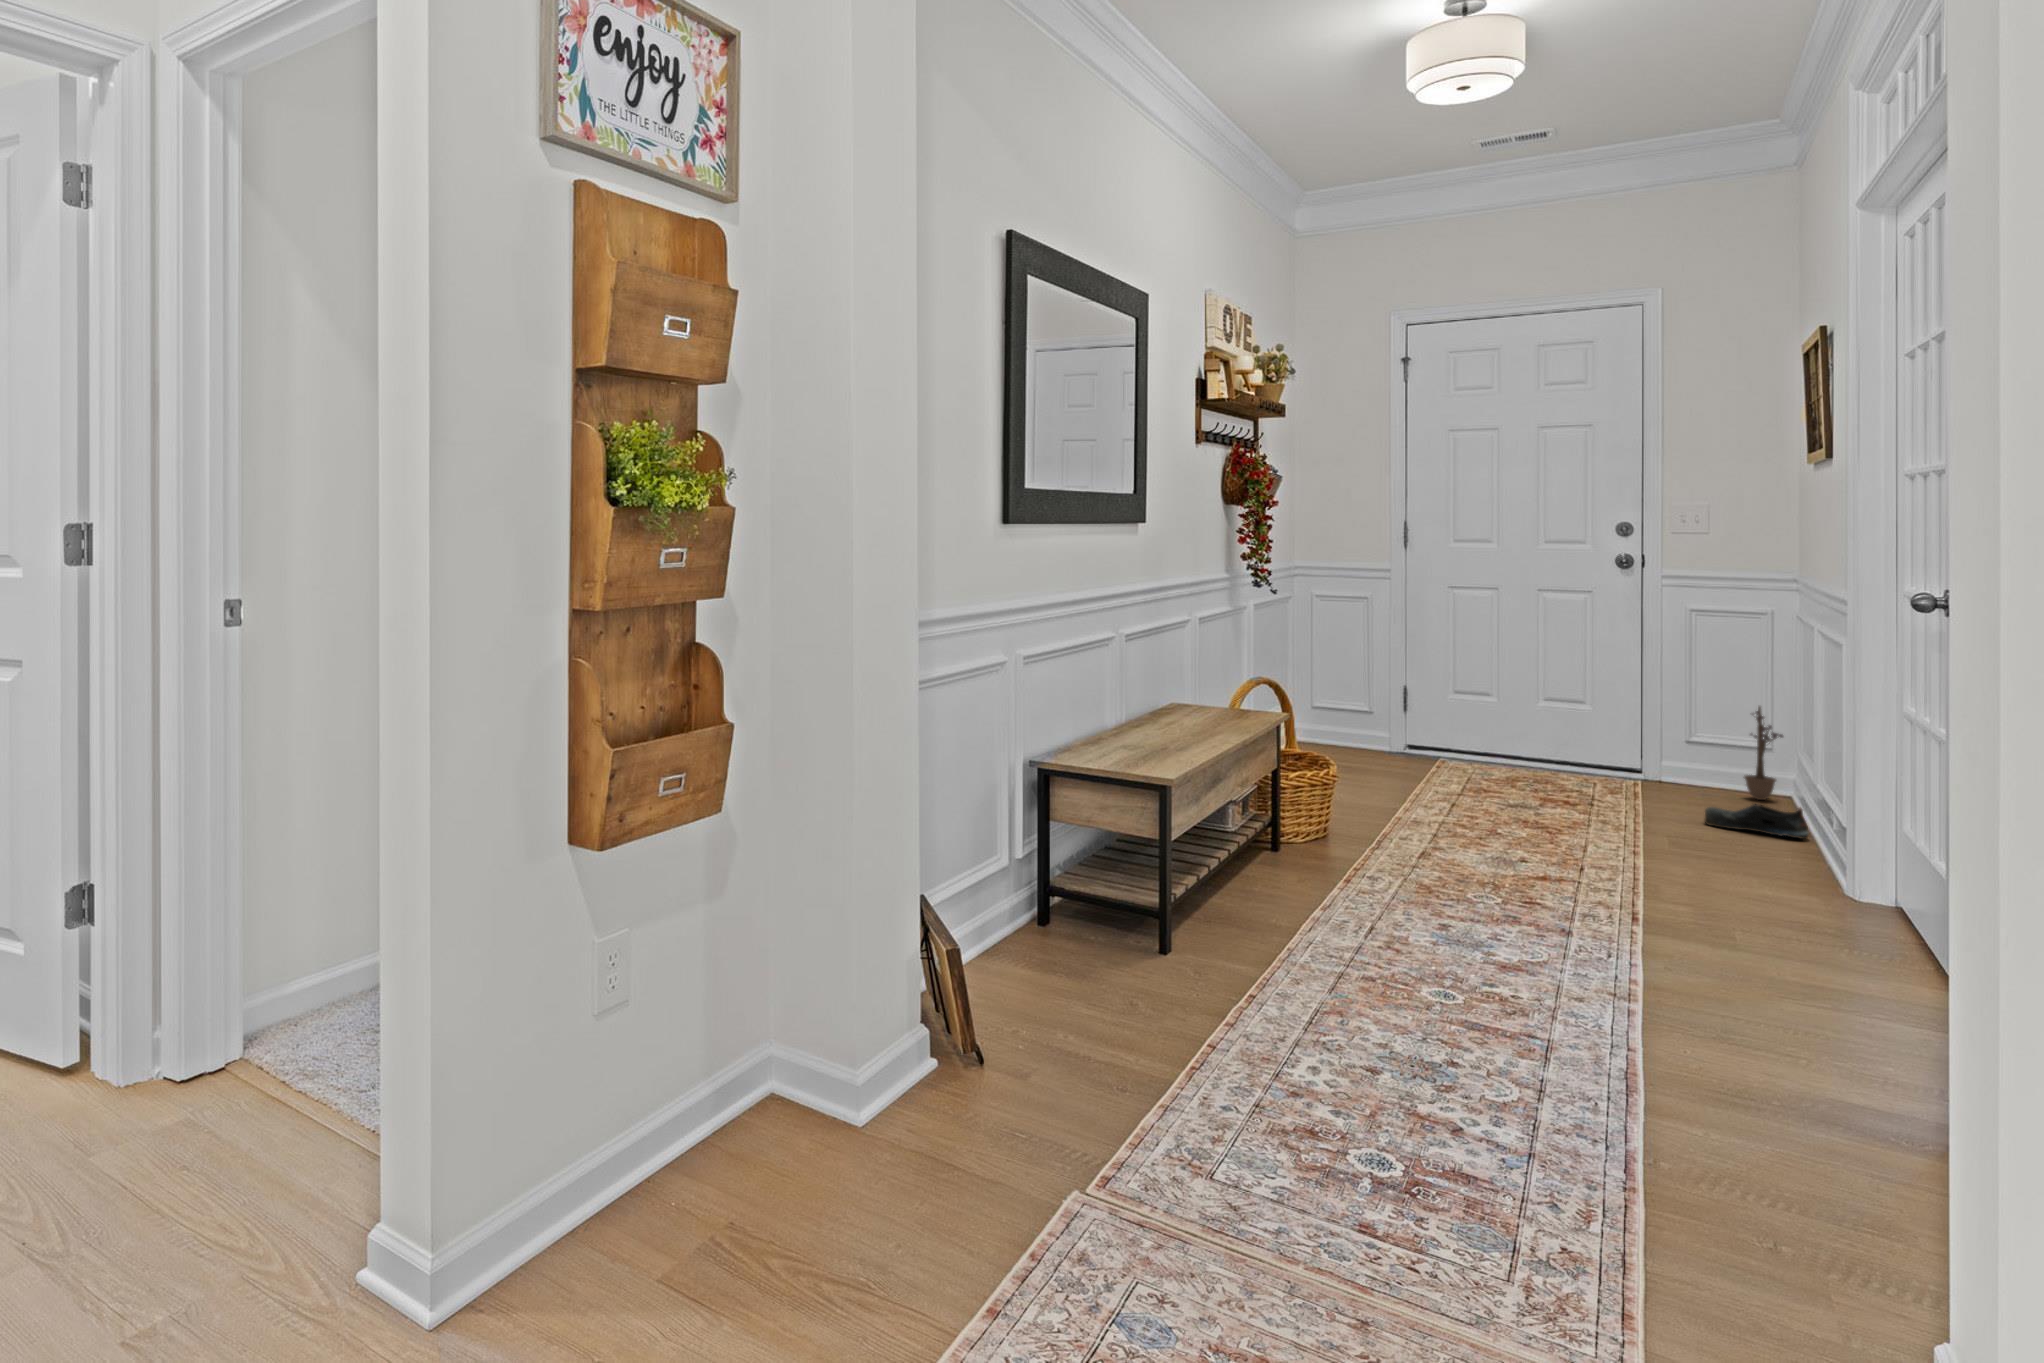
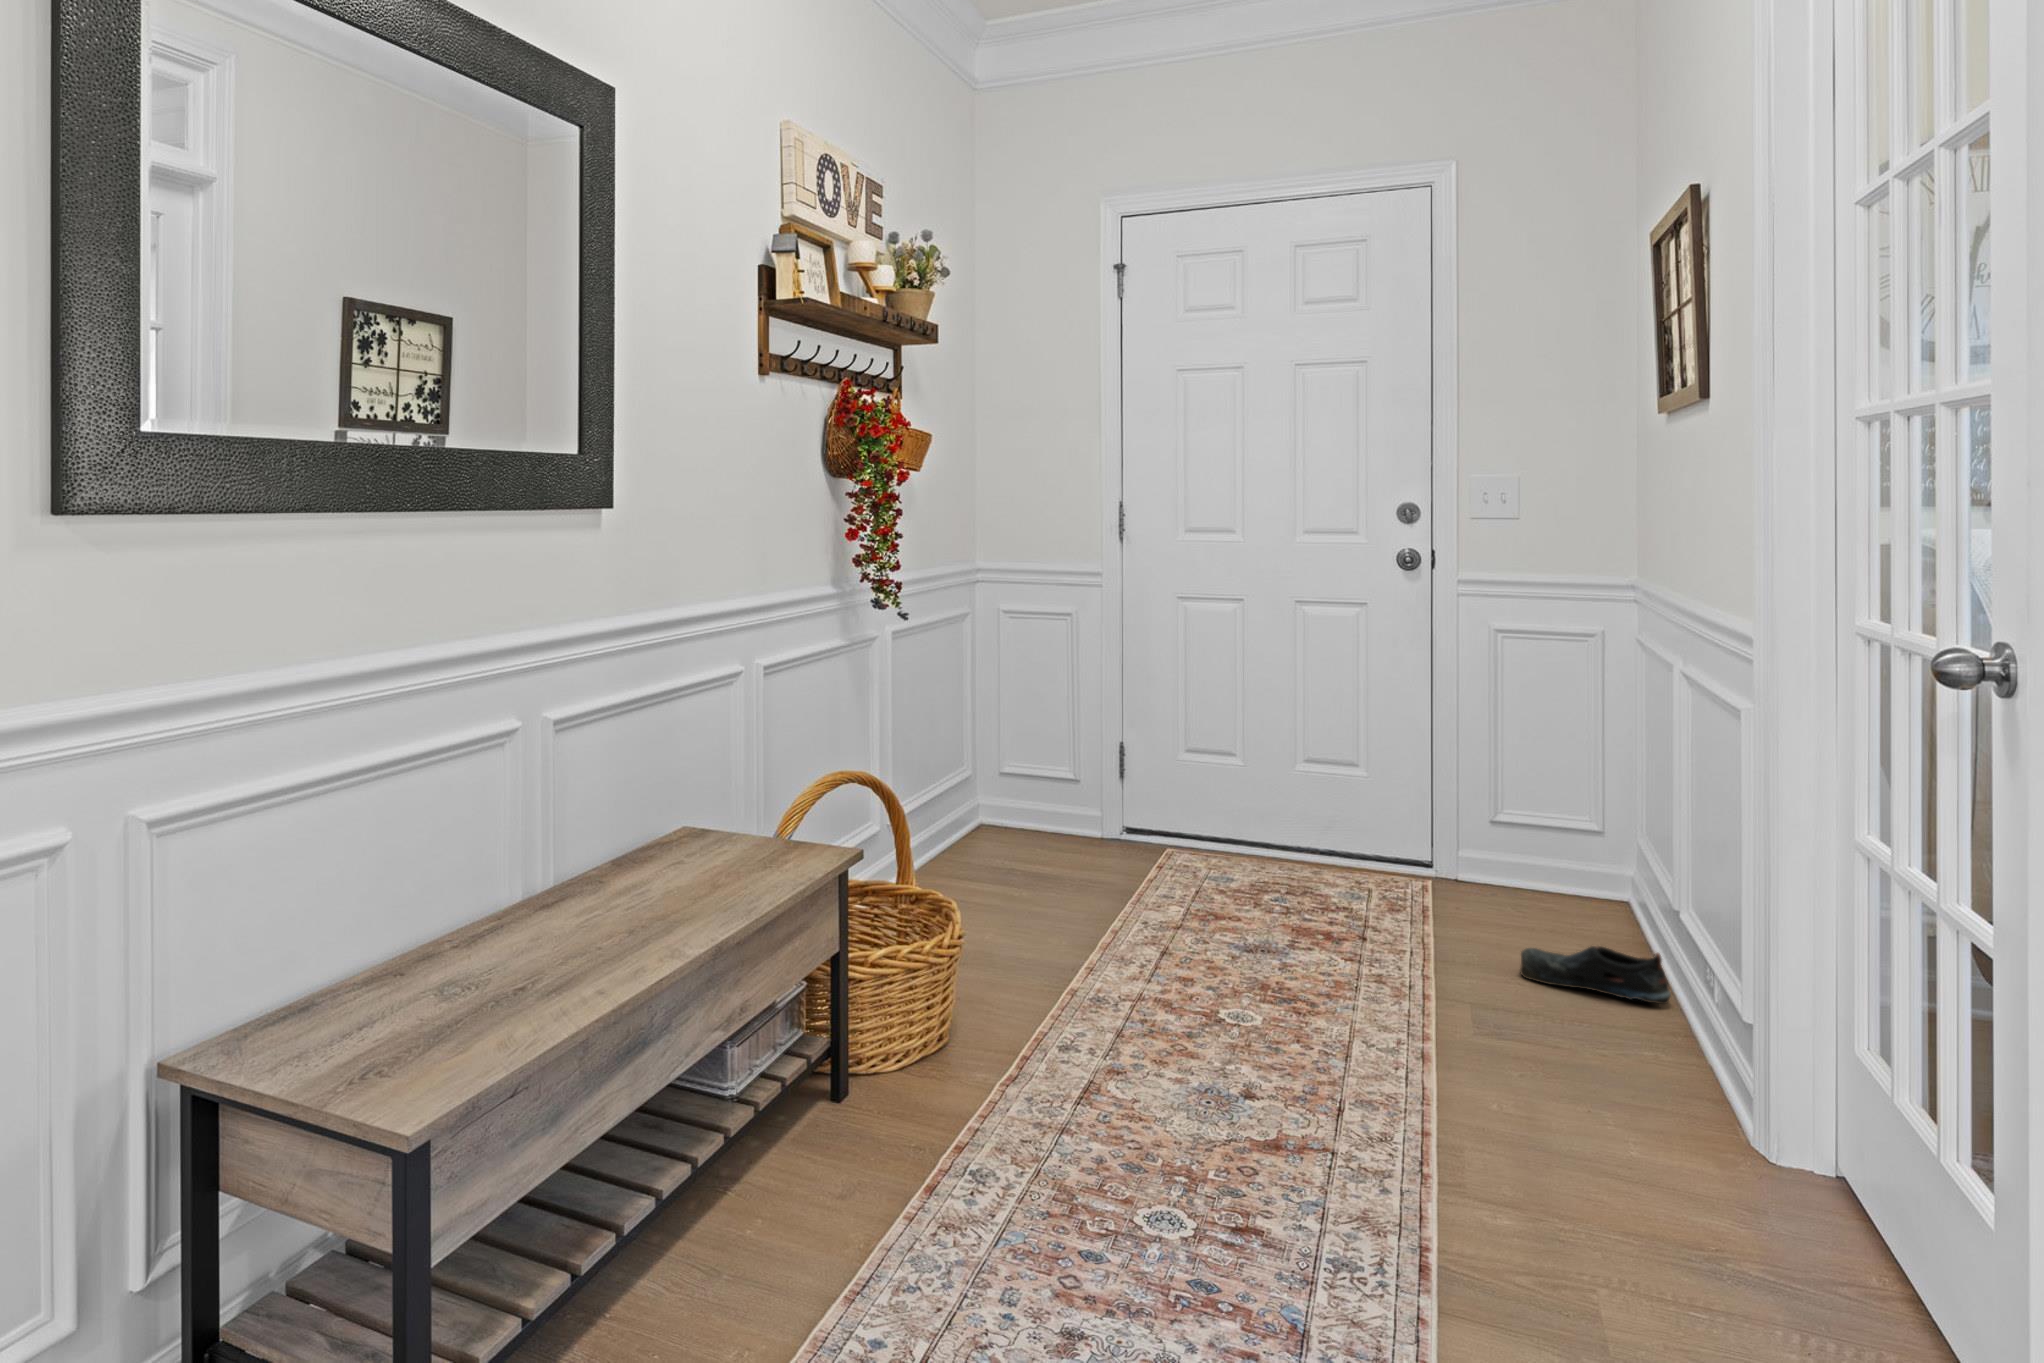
decorative plant: present [1744,707,1783,800] -> none [1568,775,1622,916]

